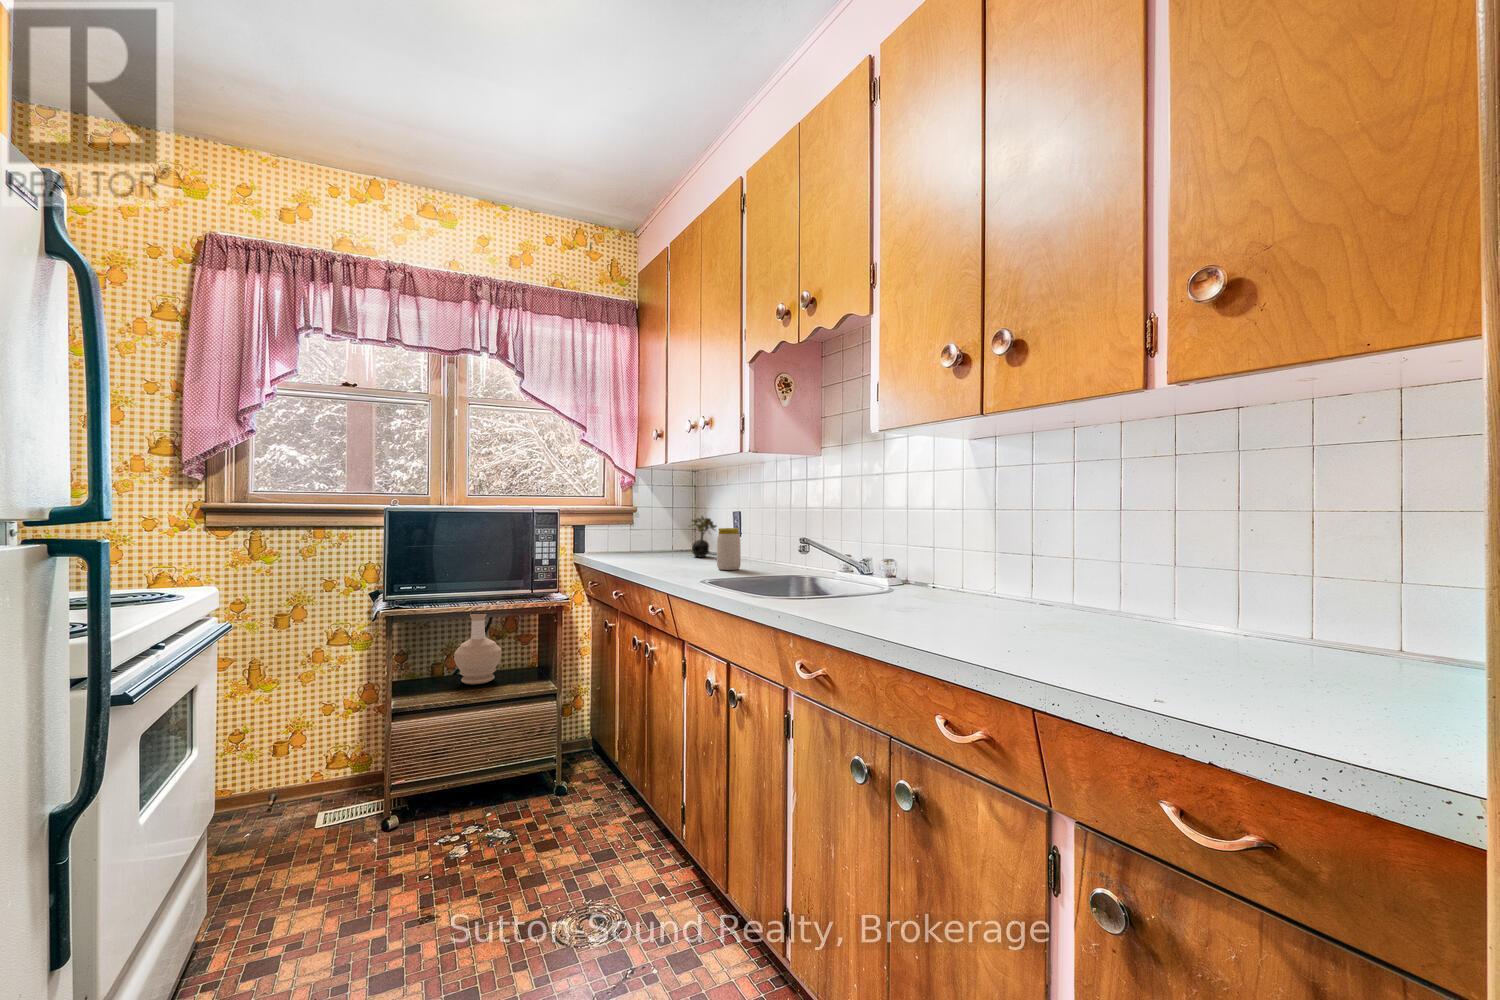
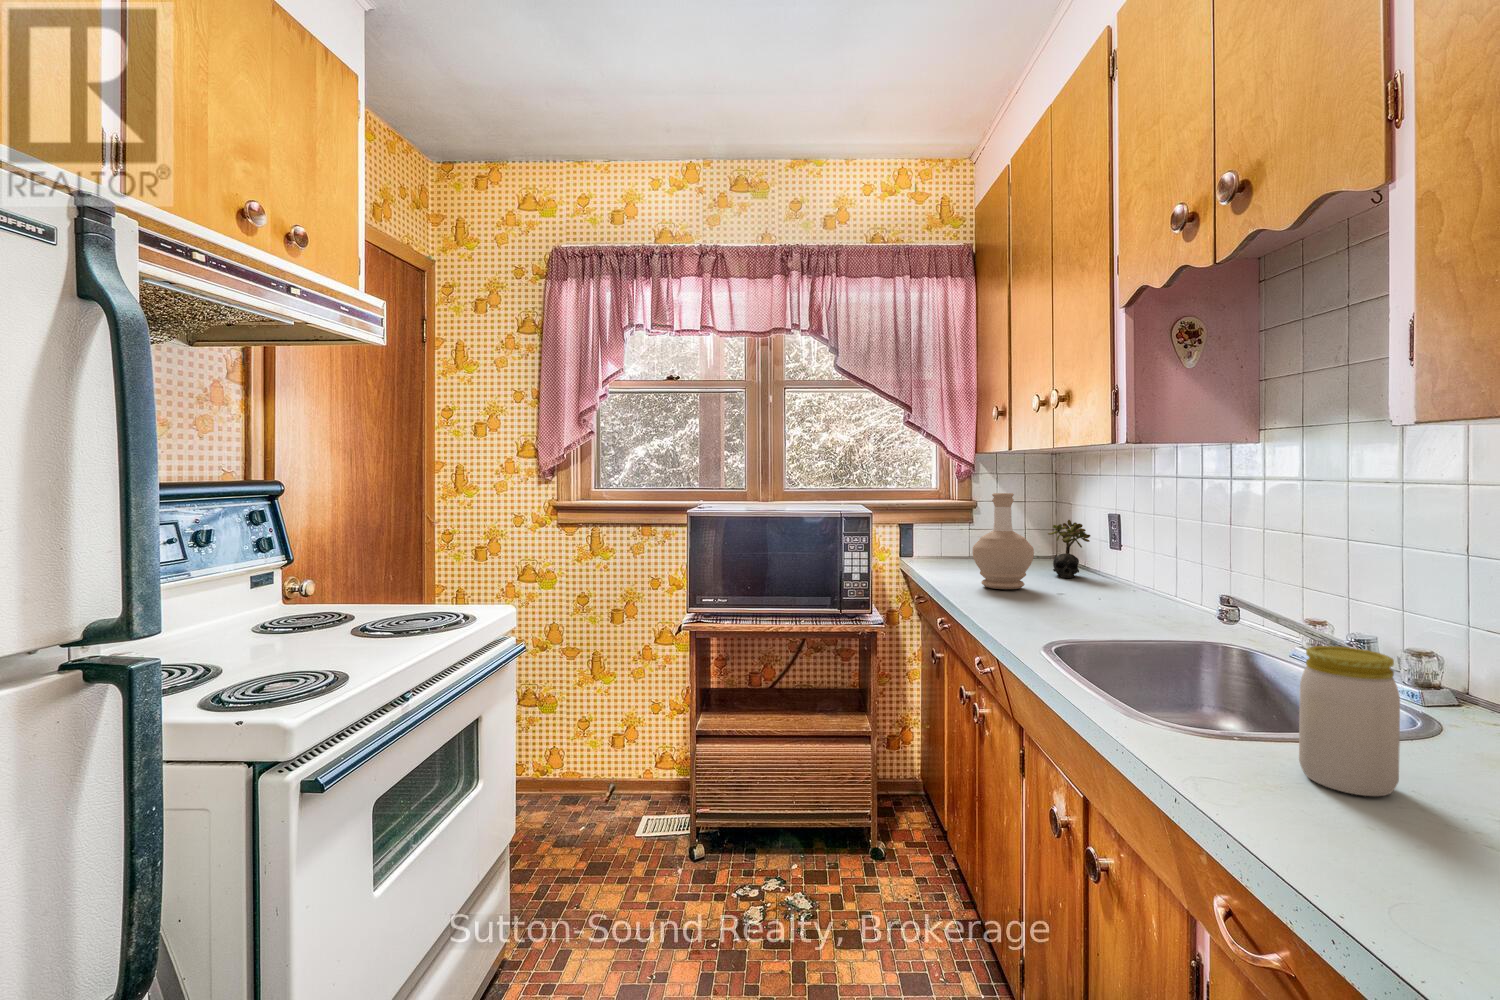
jar: present [717,528,741,570] -> present [1299,646,1400,796]
bottle: present [454,614,501,684] -> present [973,493,1034,589]

